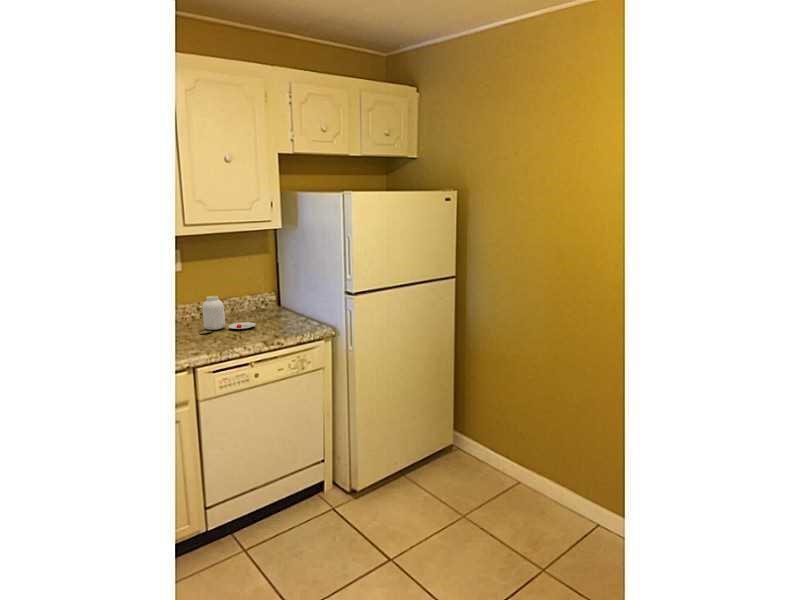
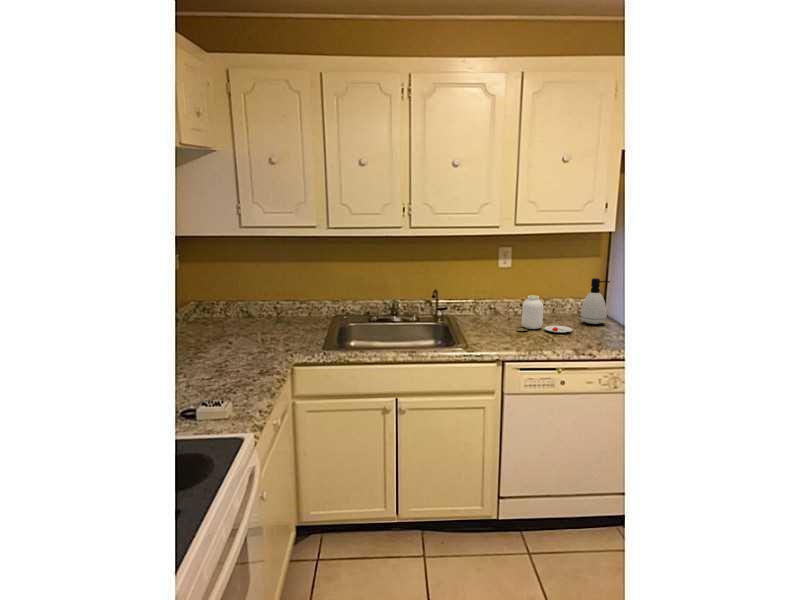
soap dispenser: none [259,274,283,316] -> present [581,278,610,324]

